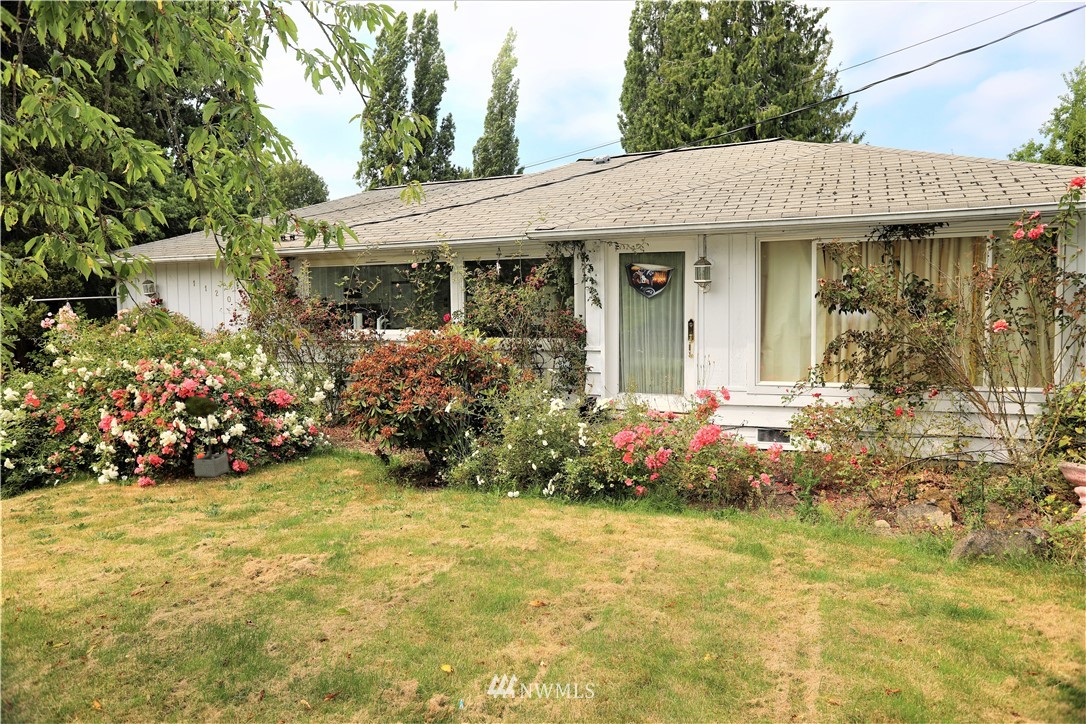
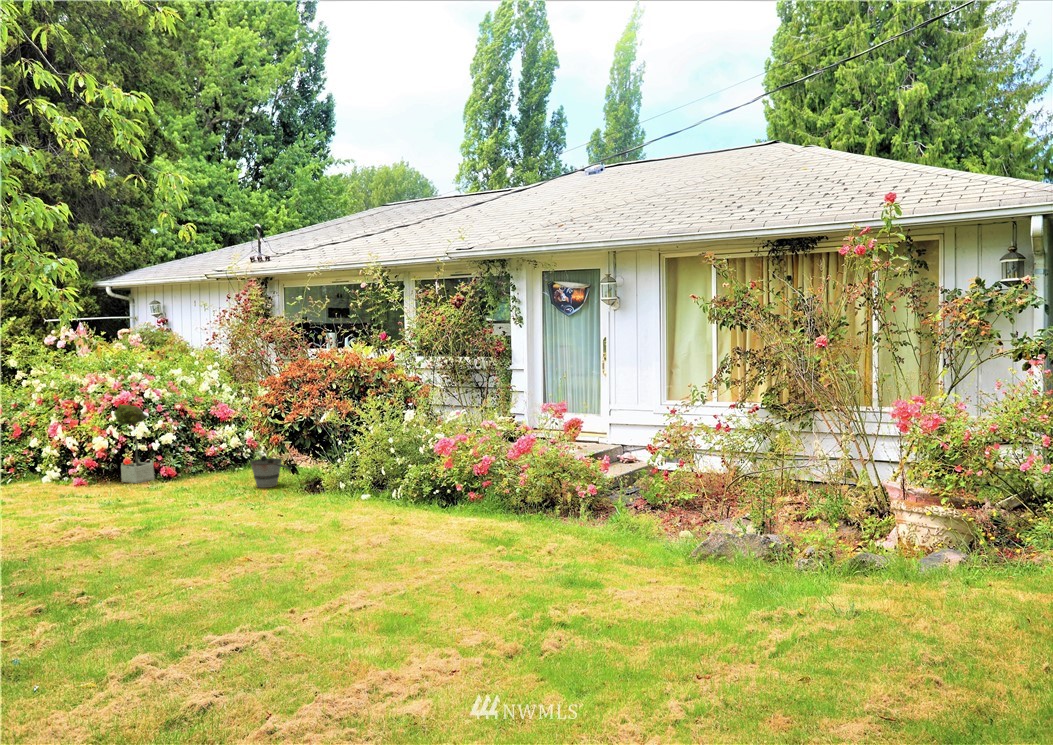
bucket: none [347,440,386,473] -> present [250,456,290,488]

